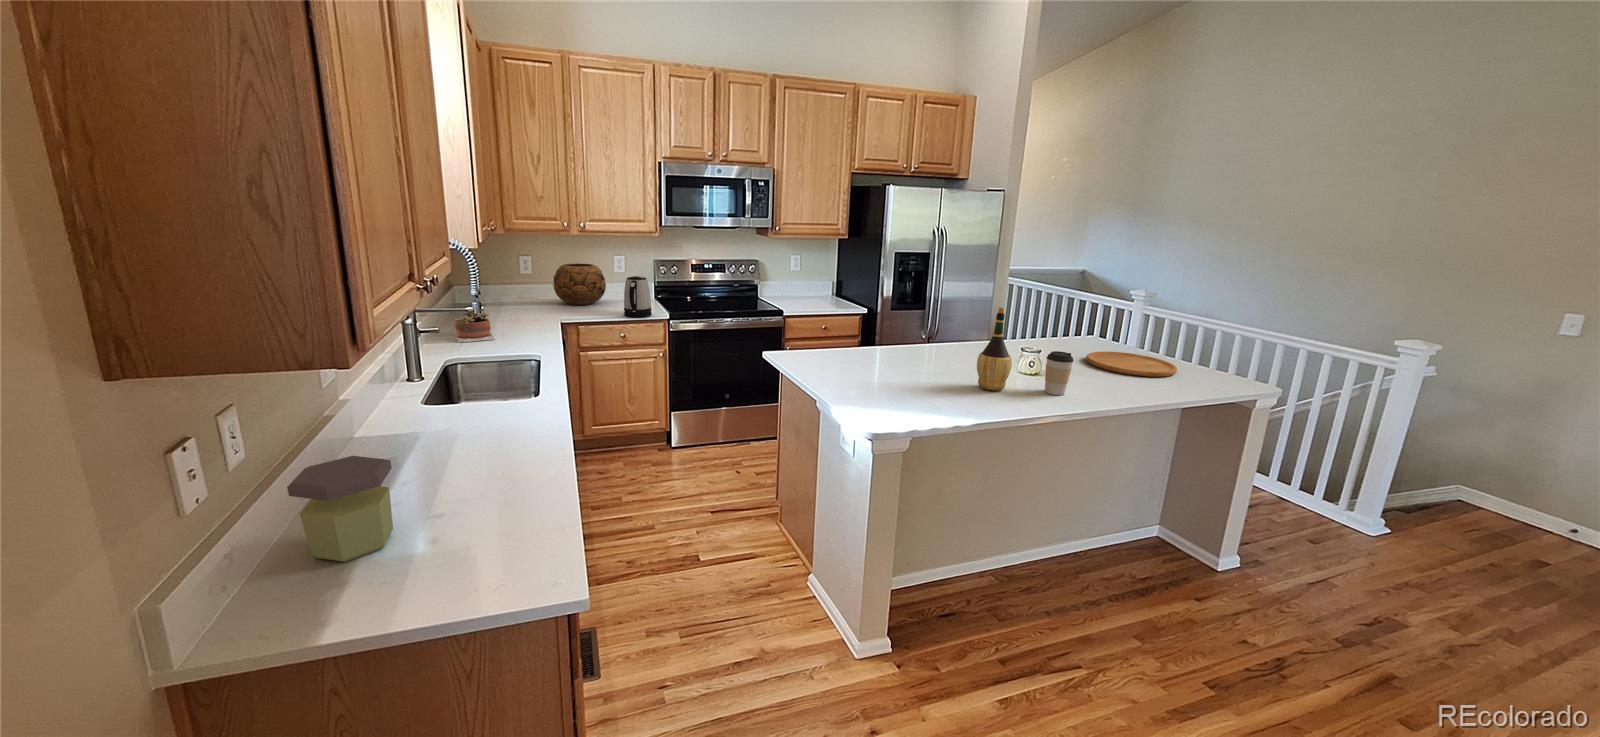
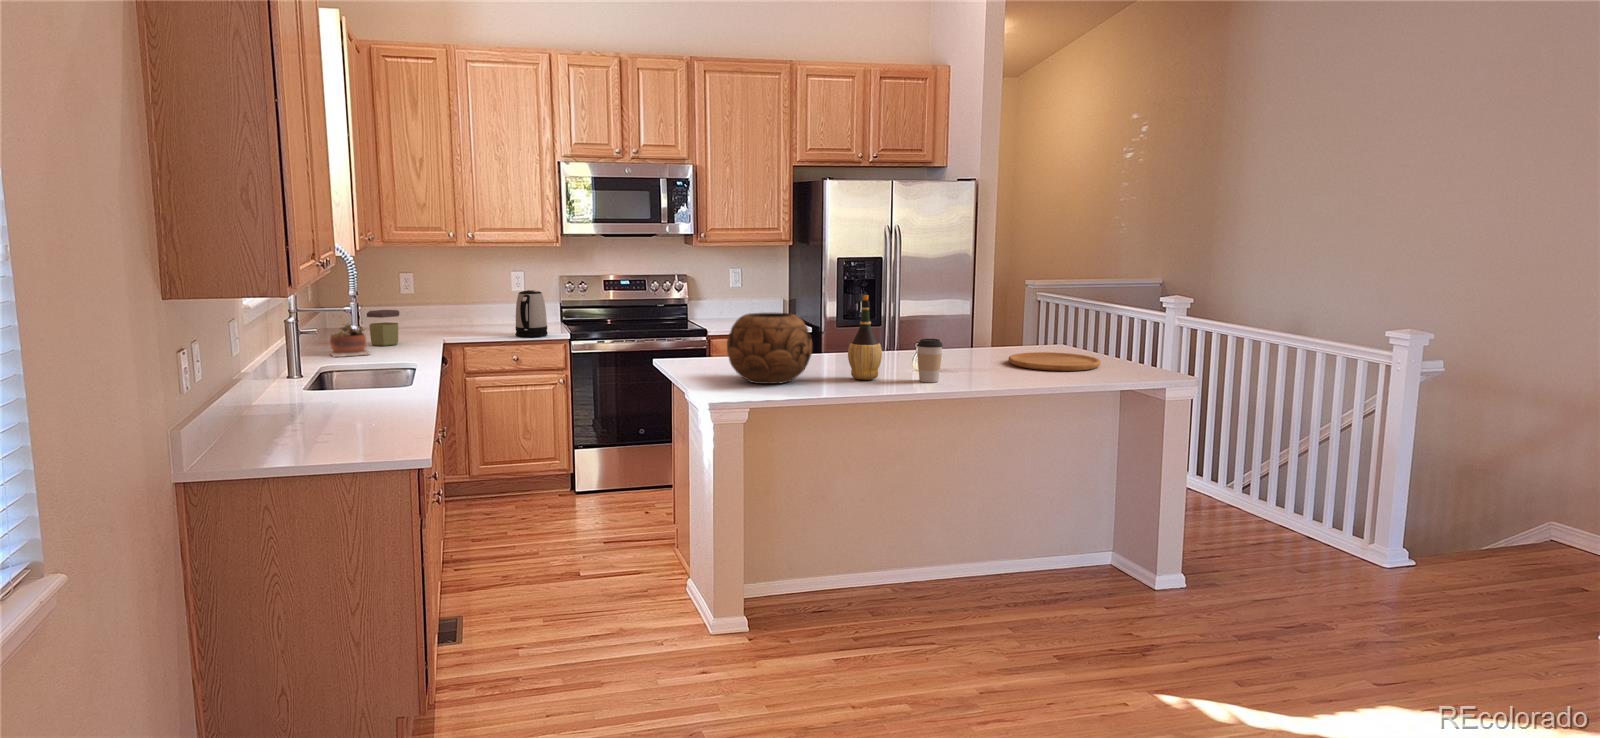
decorative bowl: present [553,264,606,305] -> present [727,312,812,384]
jar: present [287,456,393,562] -> present [367,310,399,346]

